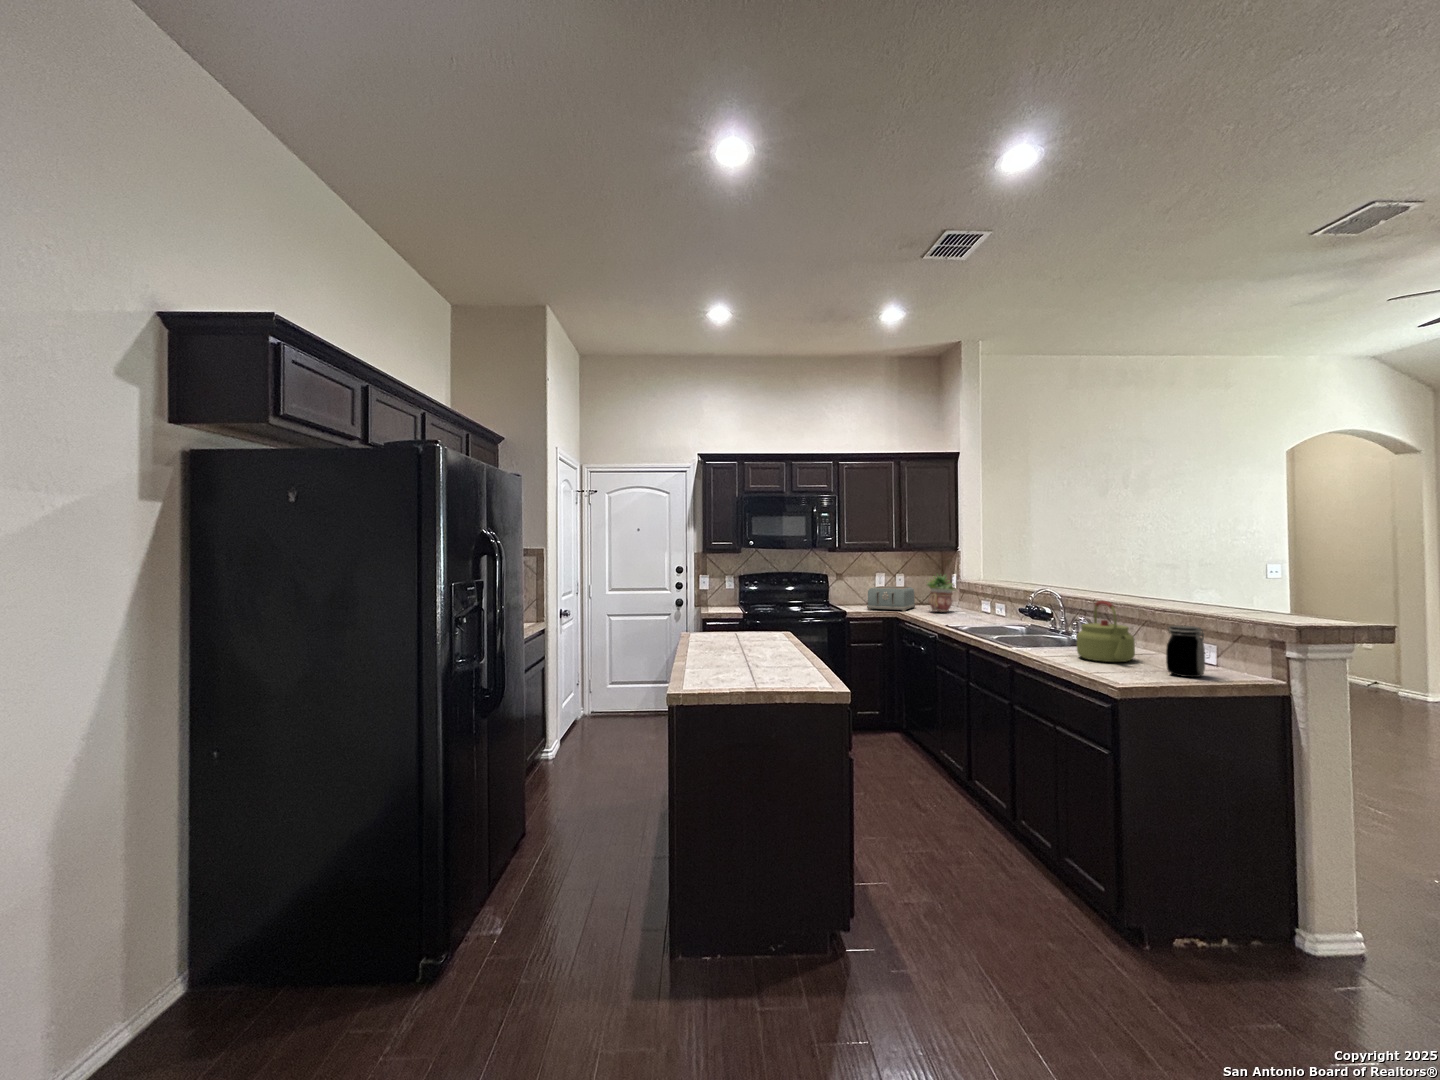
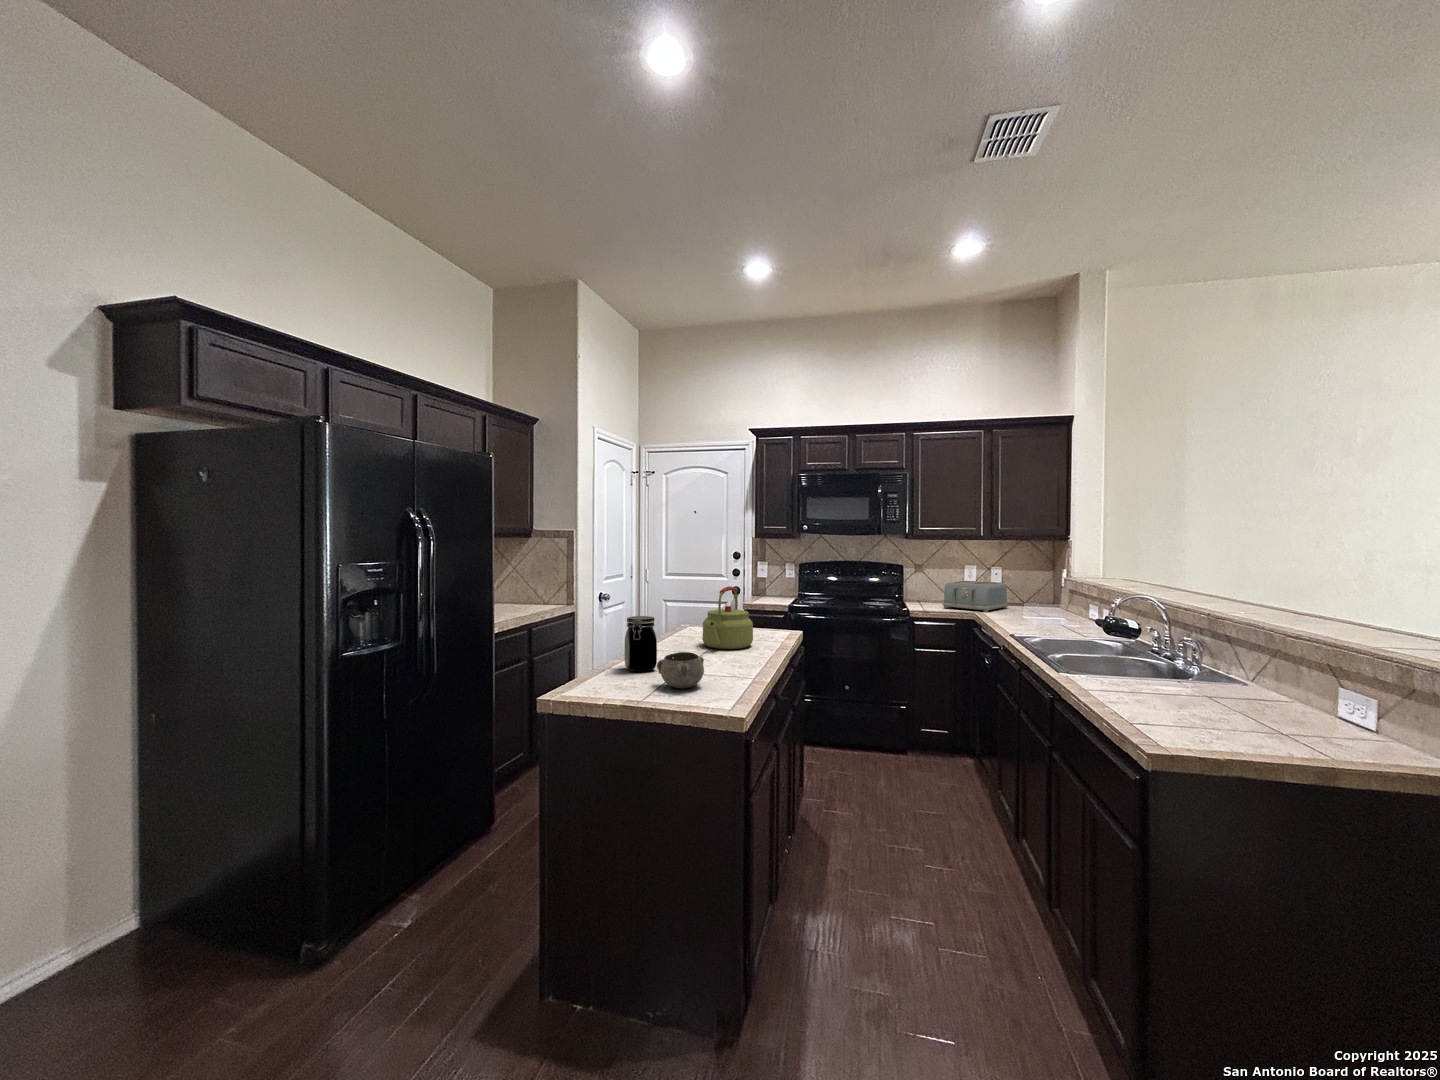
potted plant: present [927,575,956,612] -> none [1012,566,1057,616]
kettle: present [1077,601,1135,662] -> present [702,586,753,649]
jar: present [1166,625,1205,677] -> present [624,616,657,672]
decorative bowl: none [752,645,791,673] -> present [657,652,704,688]

